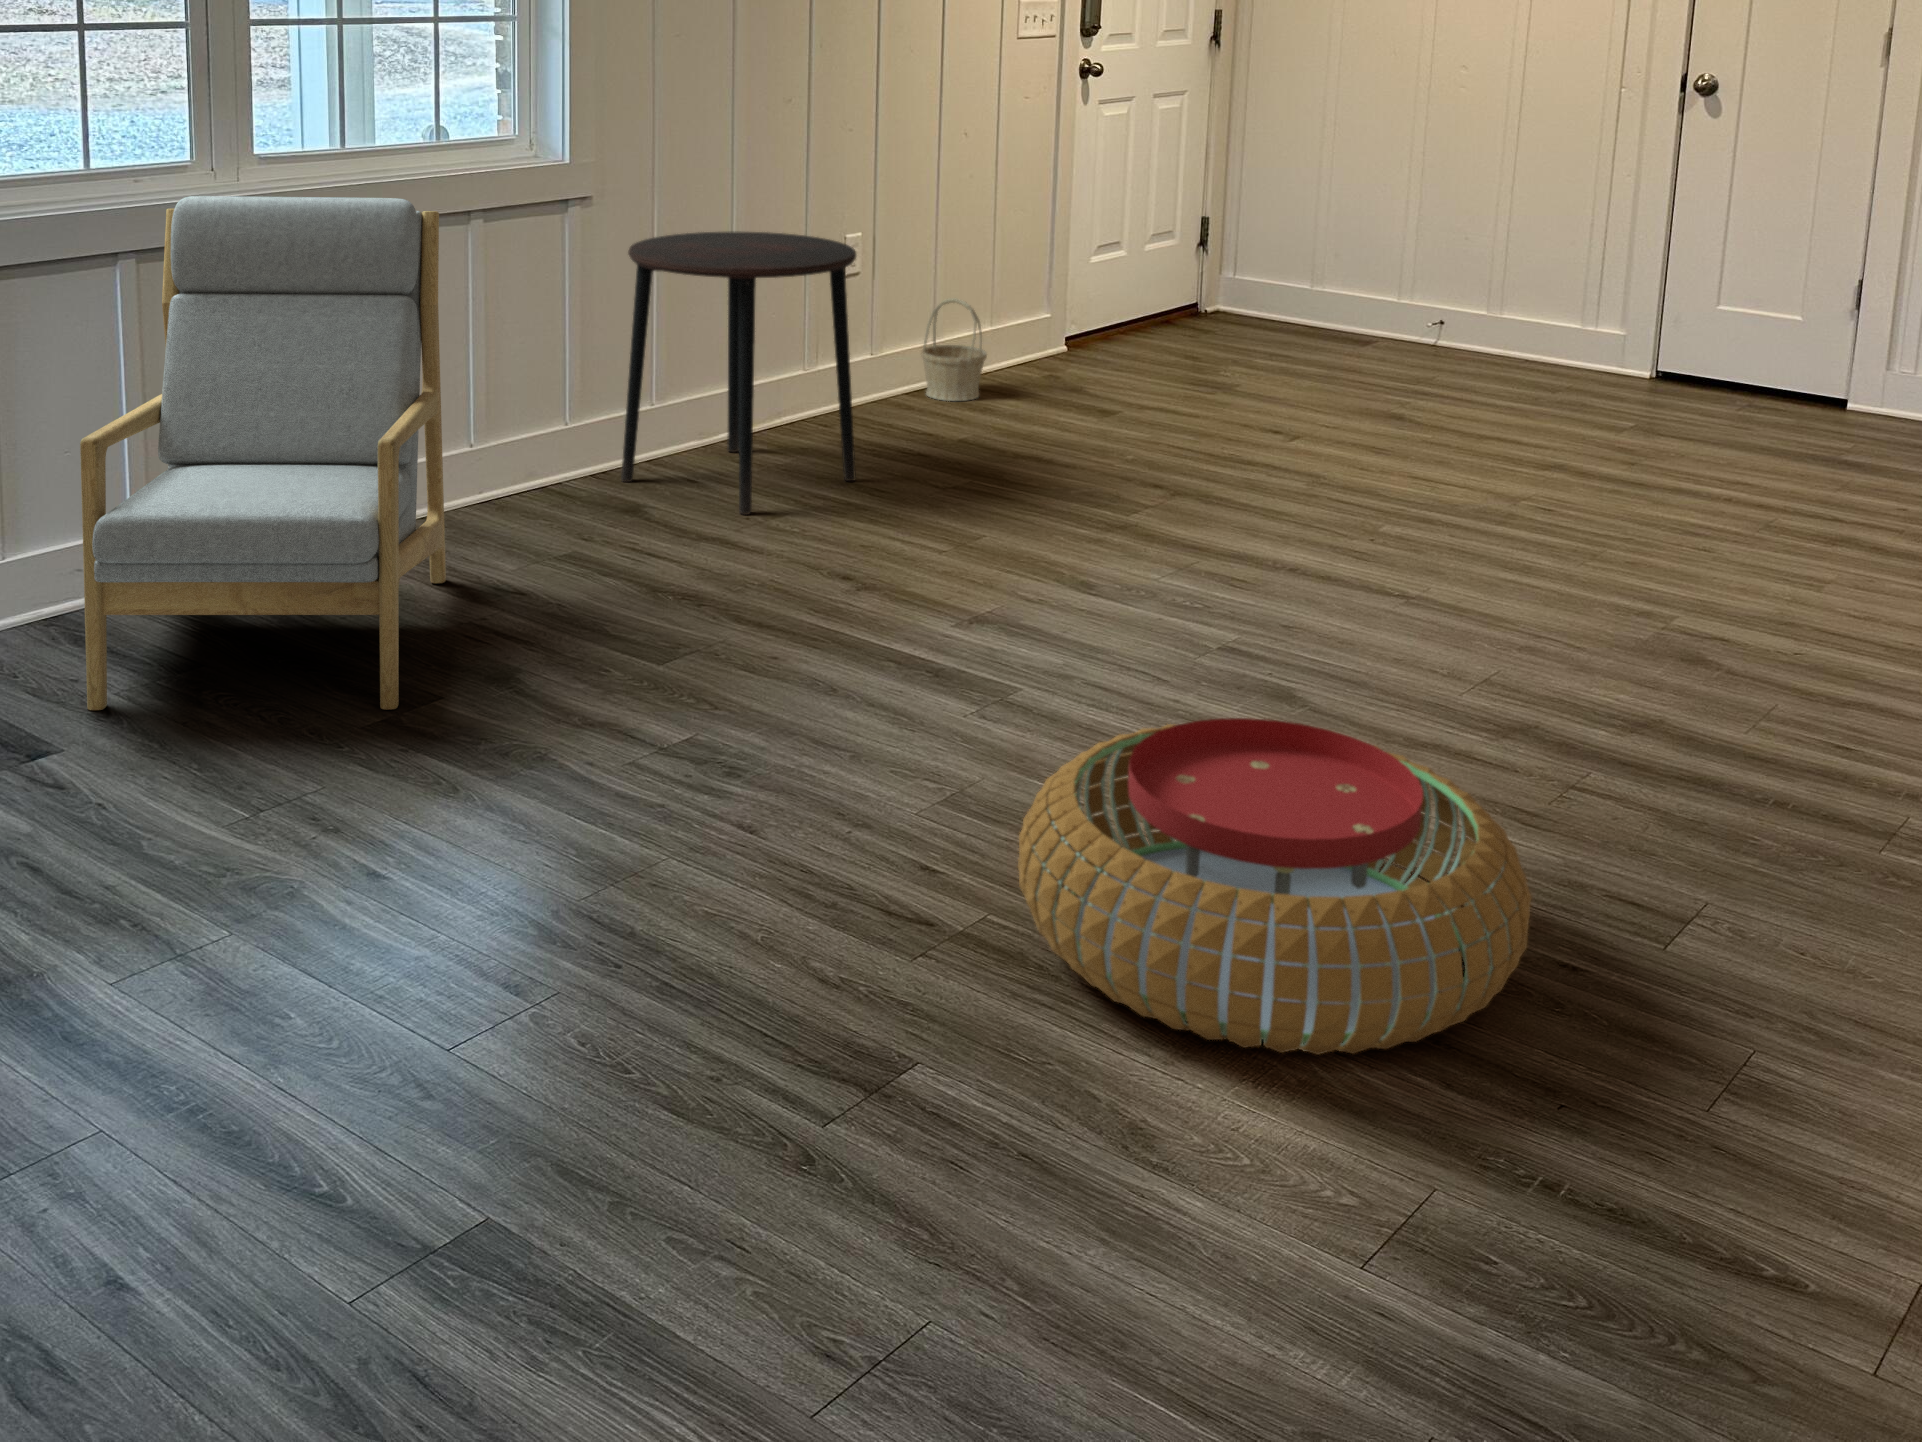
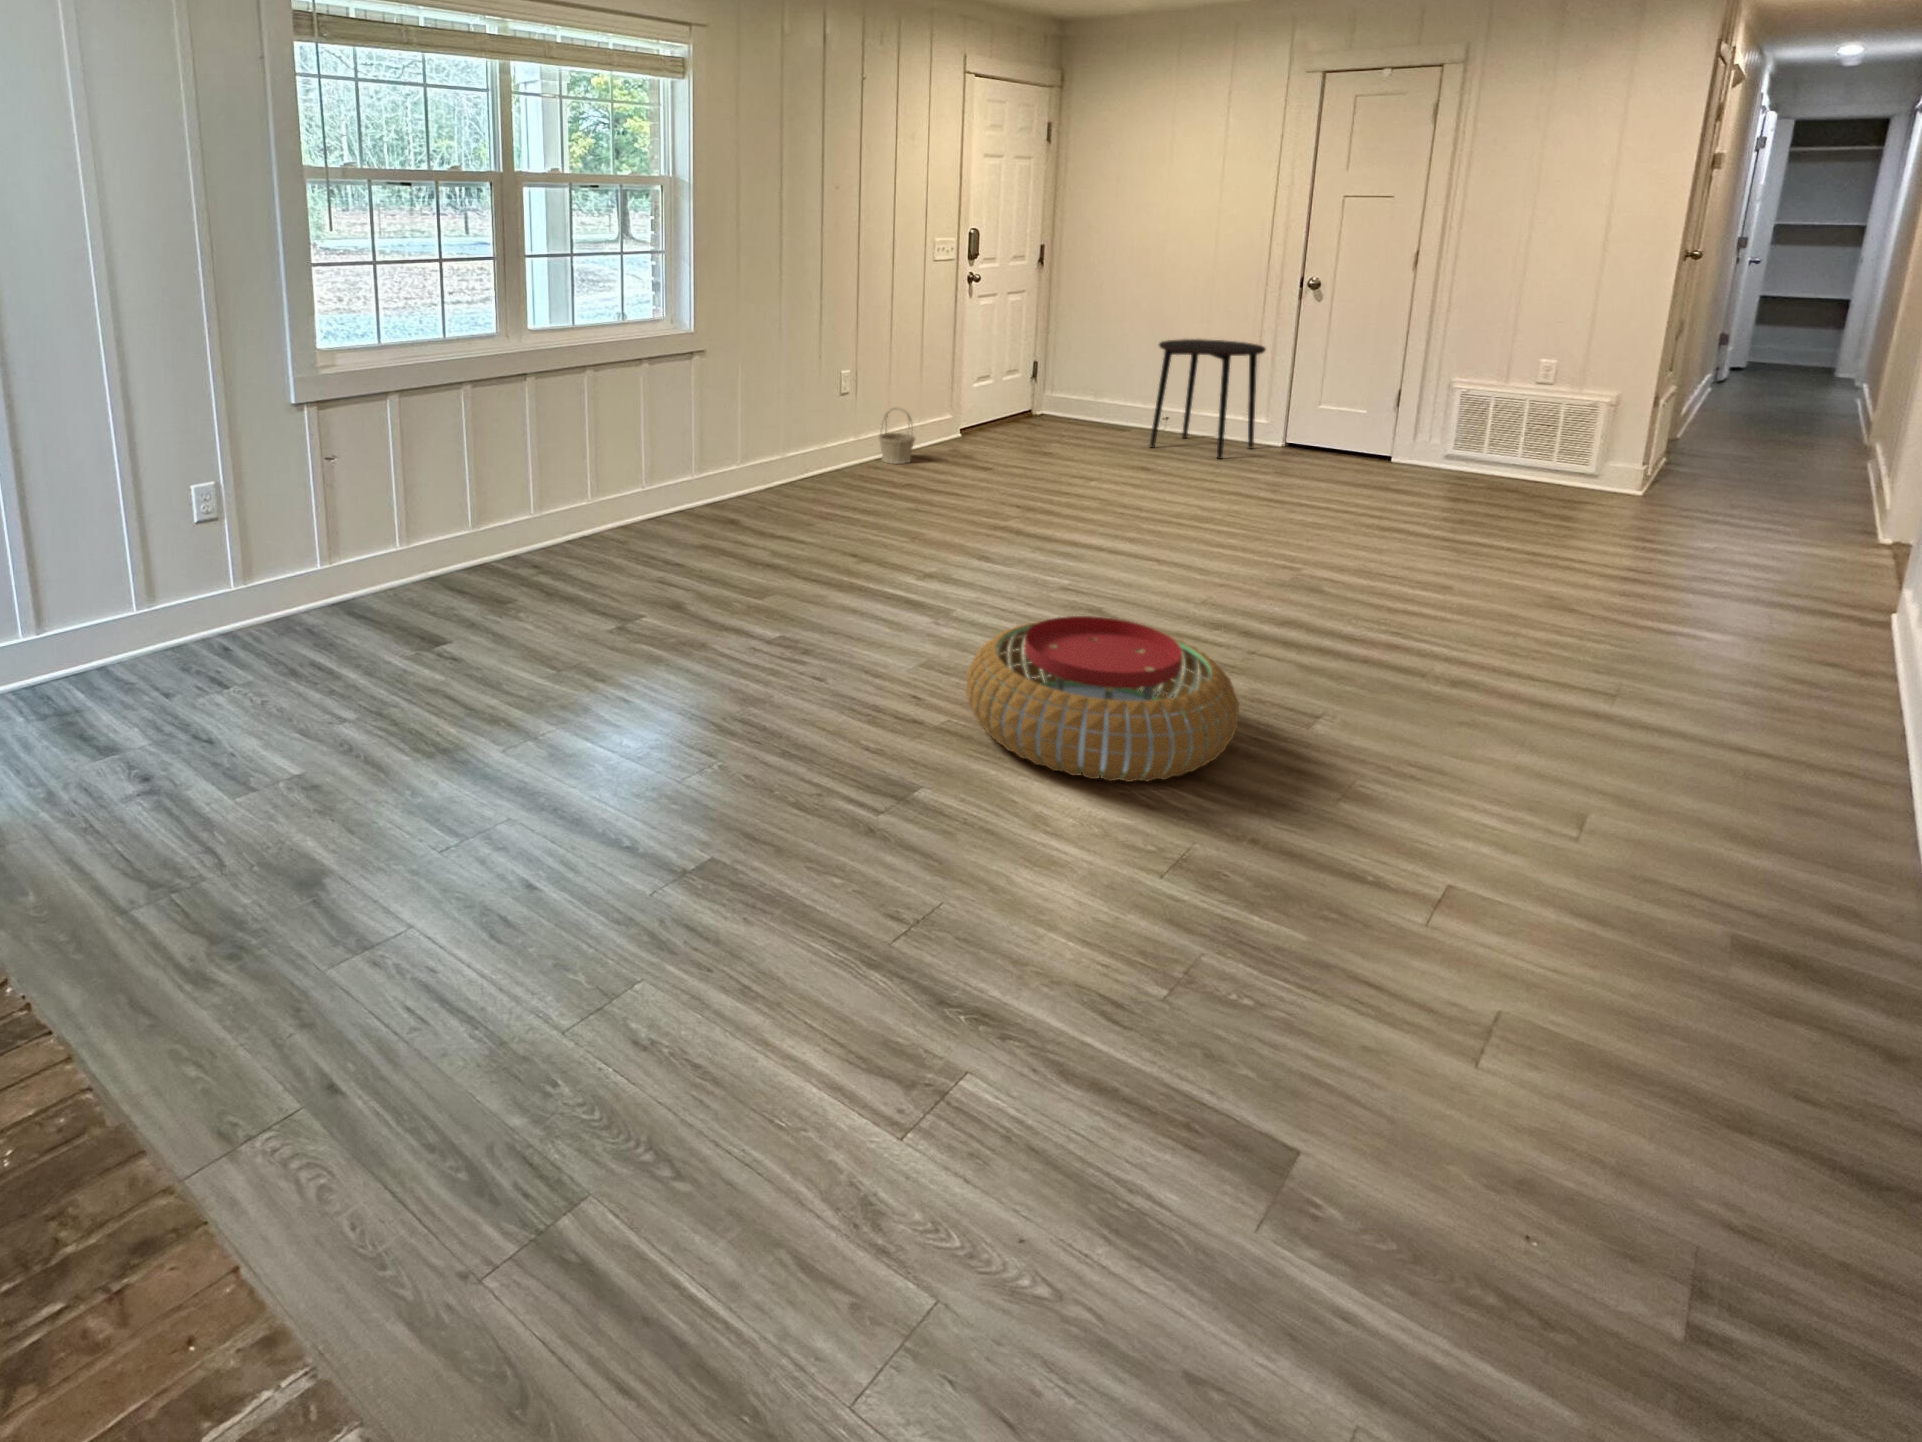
armchair: present [80,196,446,710] -> none [455,351,637,622]
side table: present [621,232,856,515] -> present [1150,339,1266,459]

